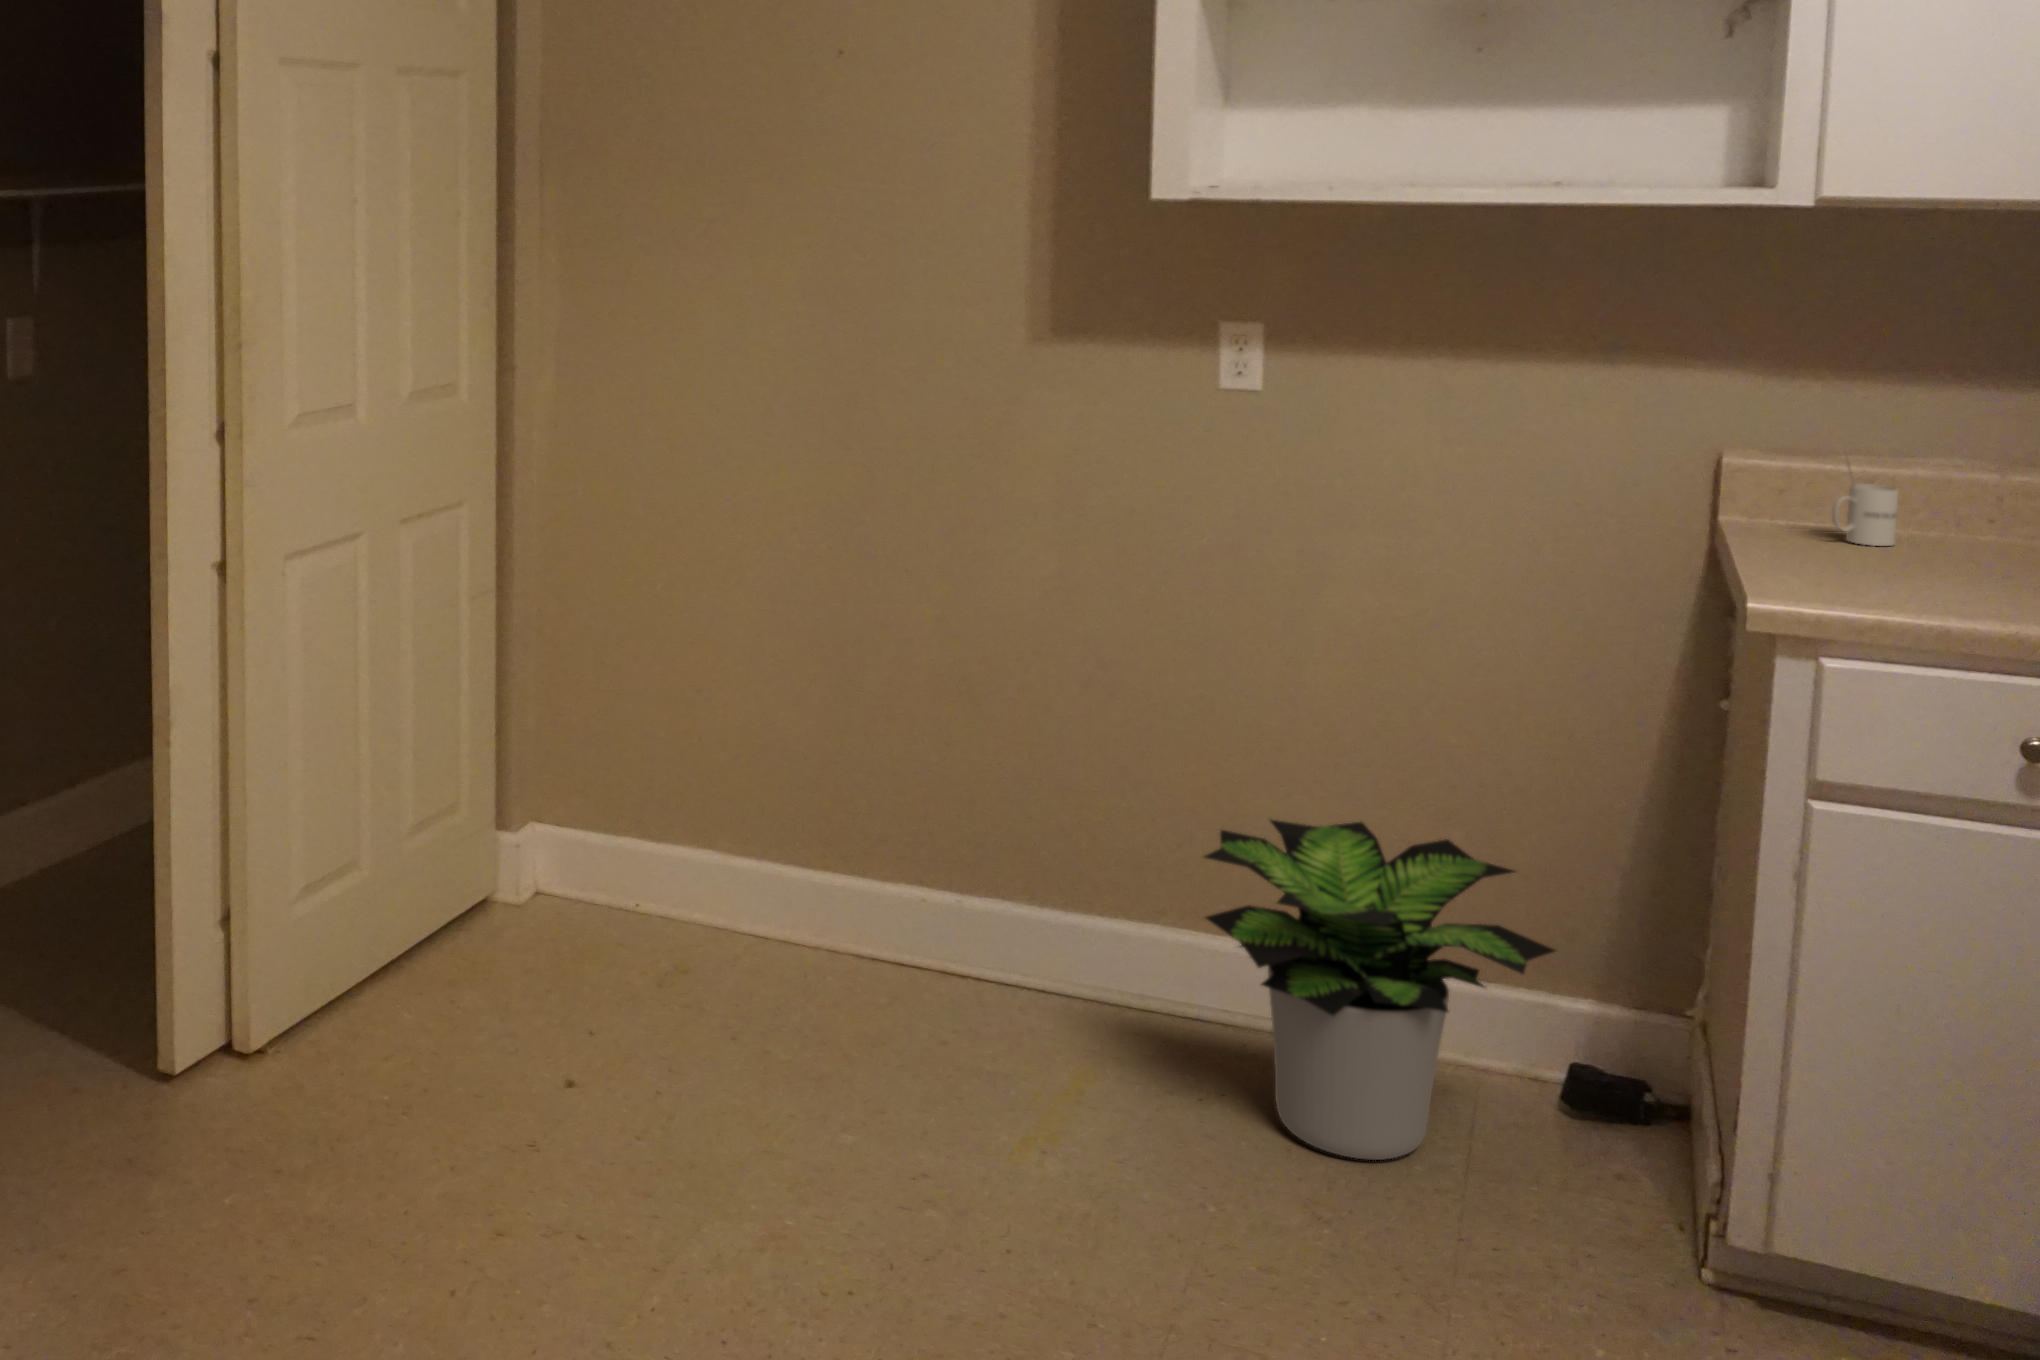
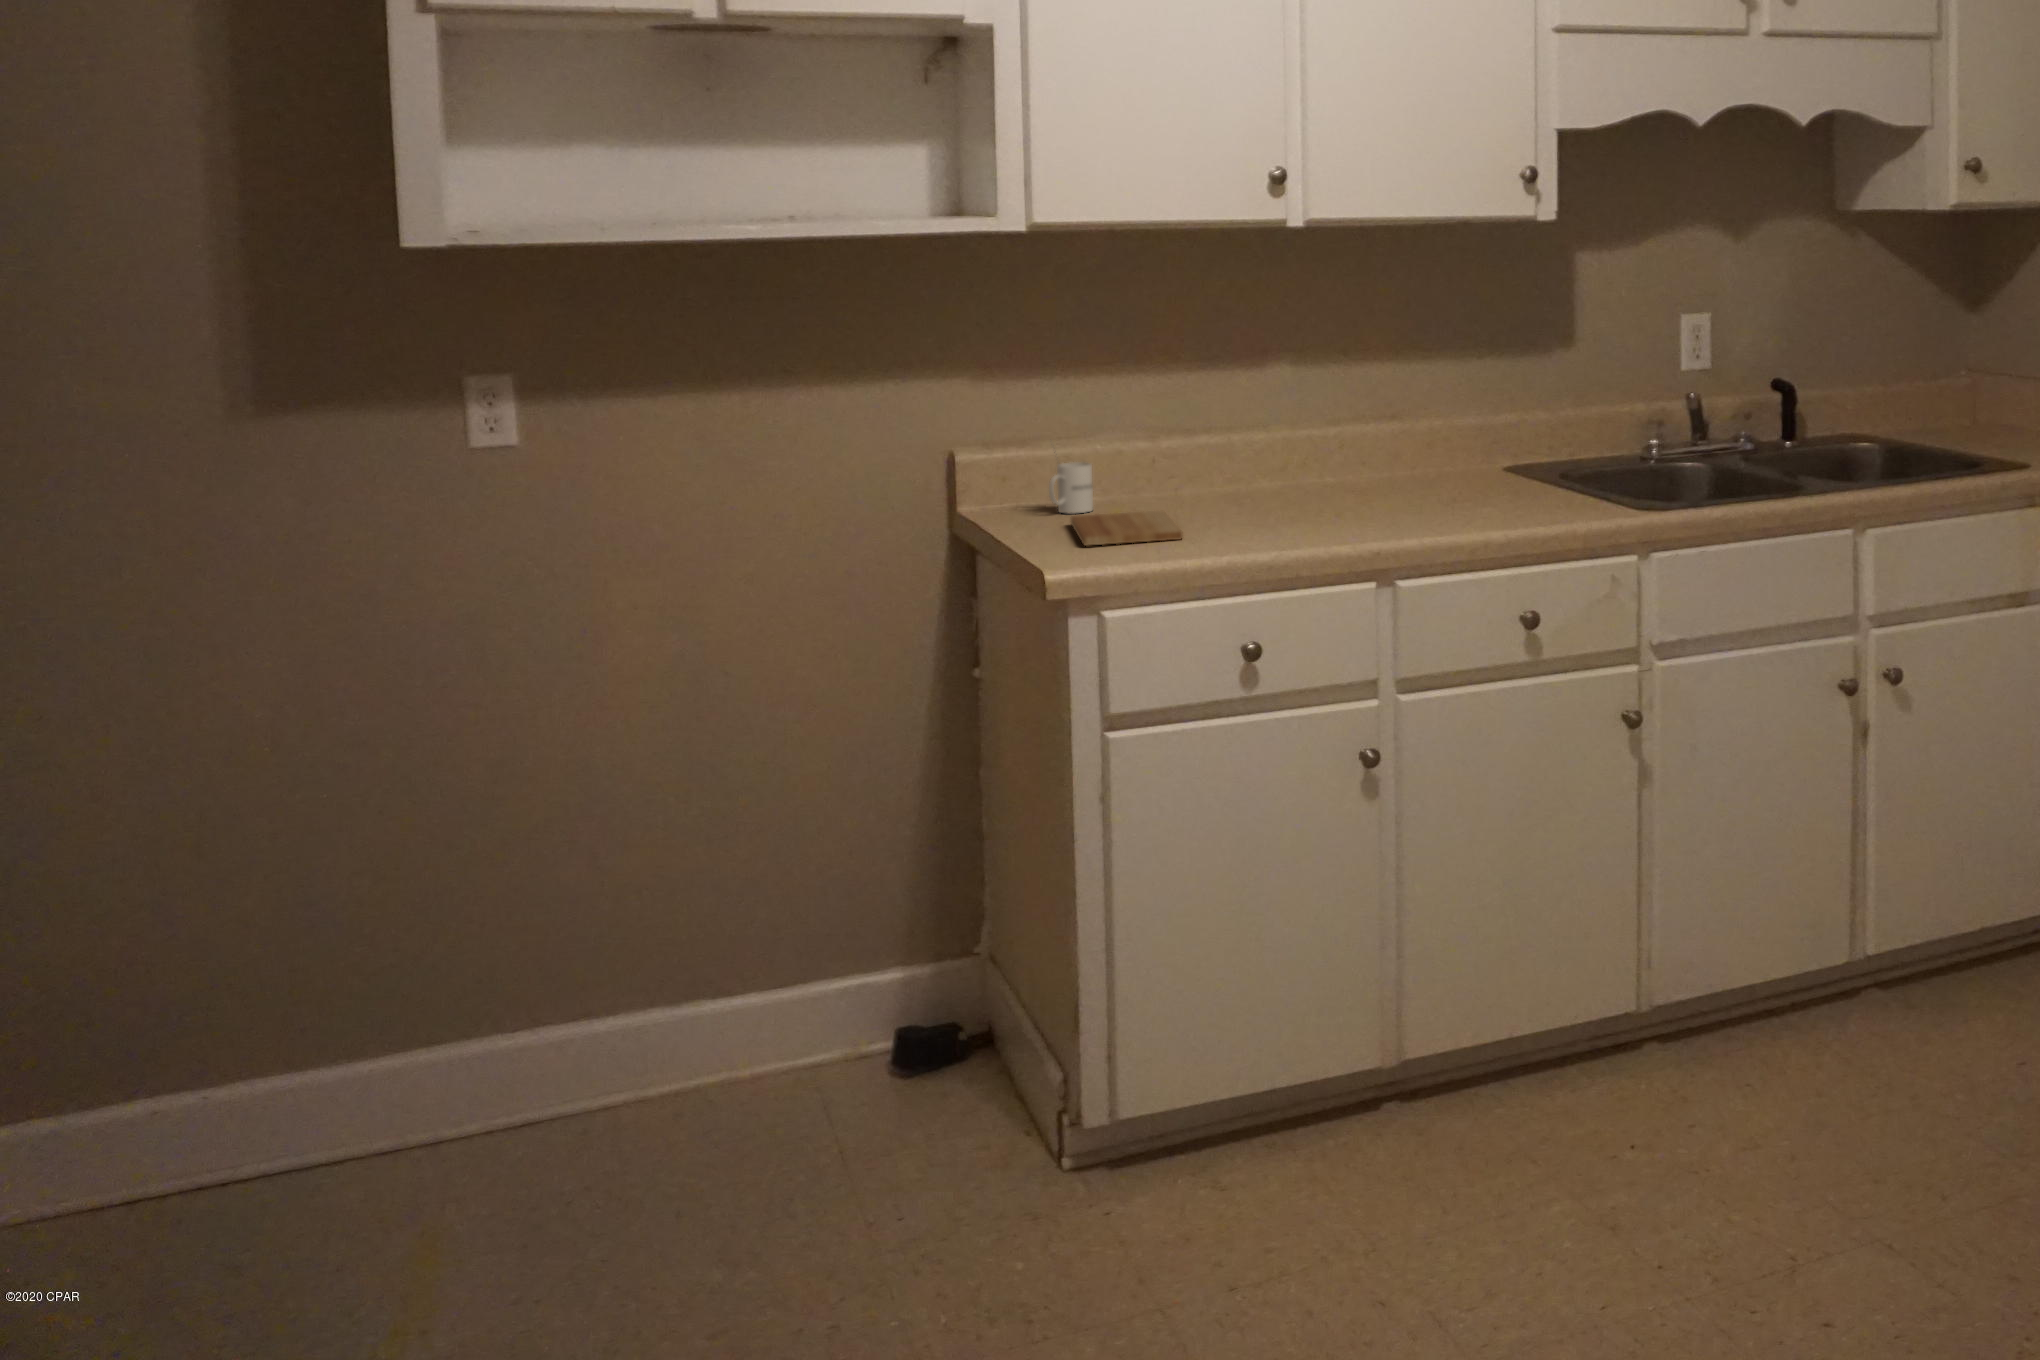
cutting board: none [1831,546,1981,597] -> present [1071,511,1182,546]
potted plant: present [1204,820,1555,1160] -> none [546,860,892,1207]

